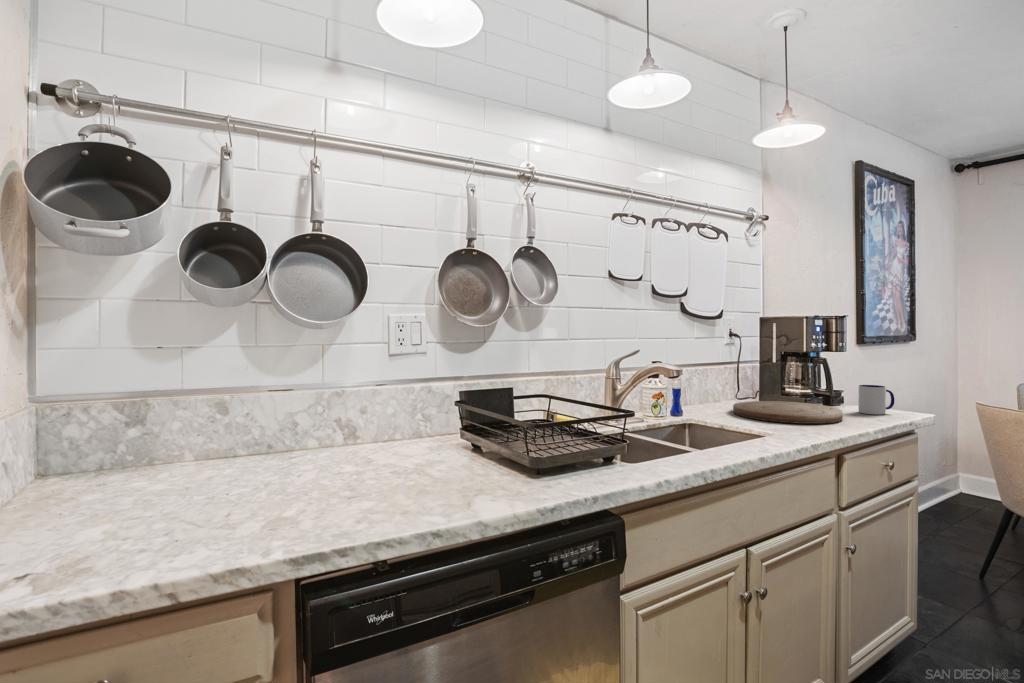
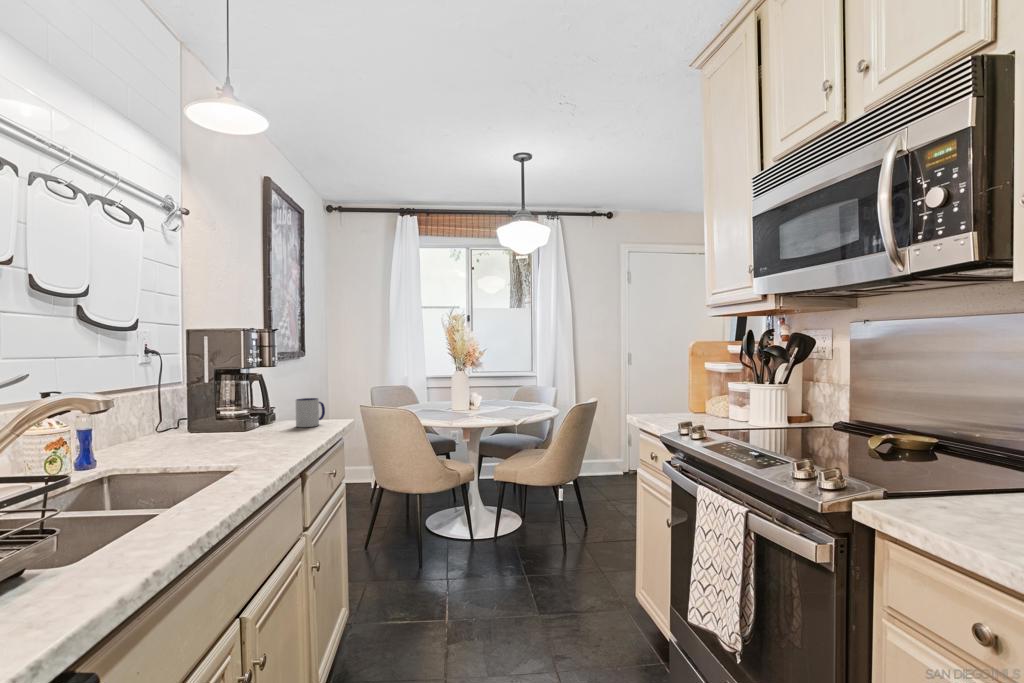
cutting board: present [733,401,843,424] -> none [165,425,292,453]

